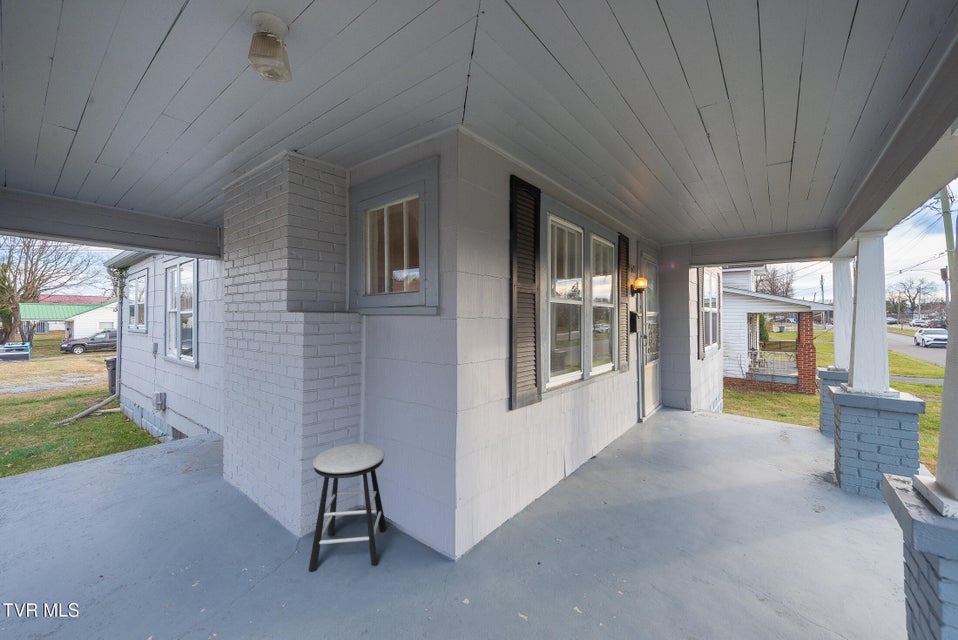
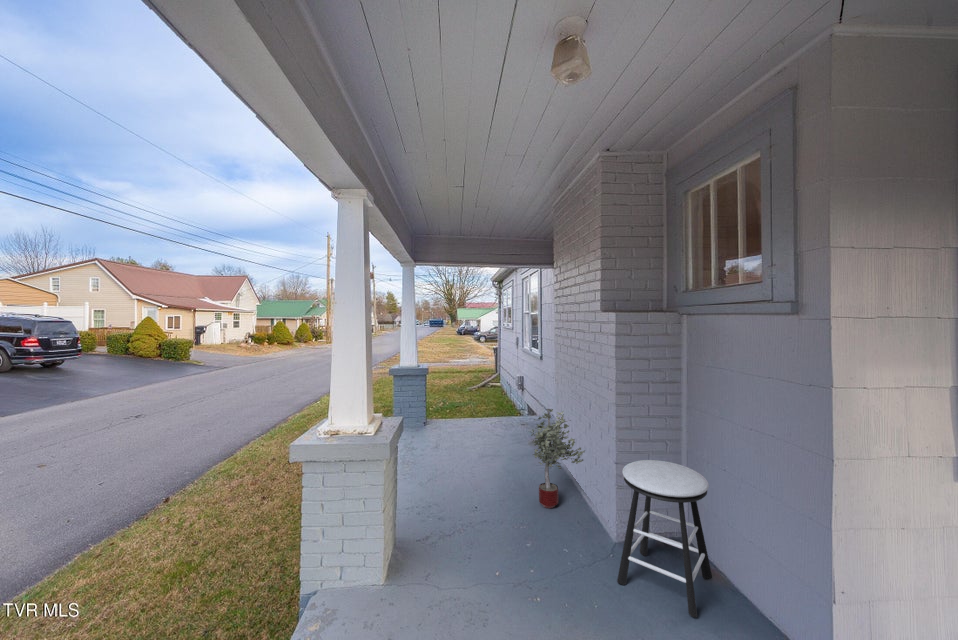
potted tree: none [194,419,269,536] -> present [531,409,585,508]

